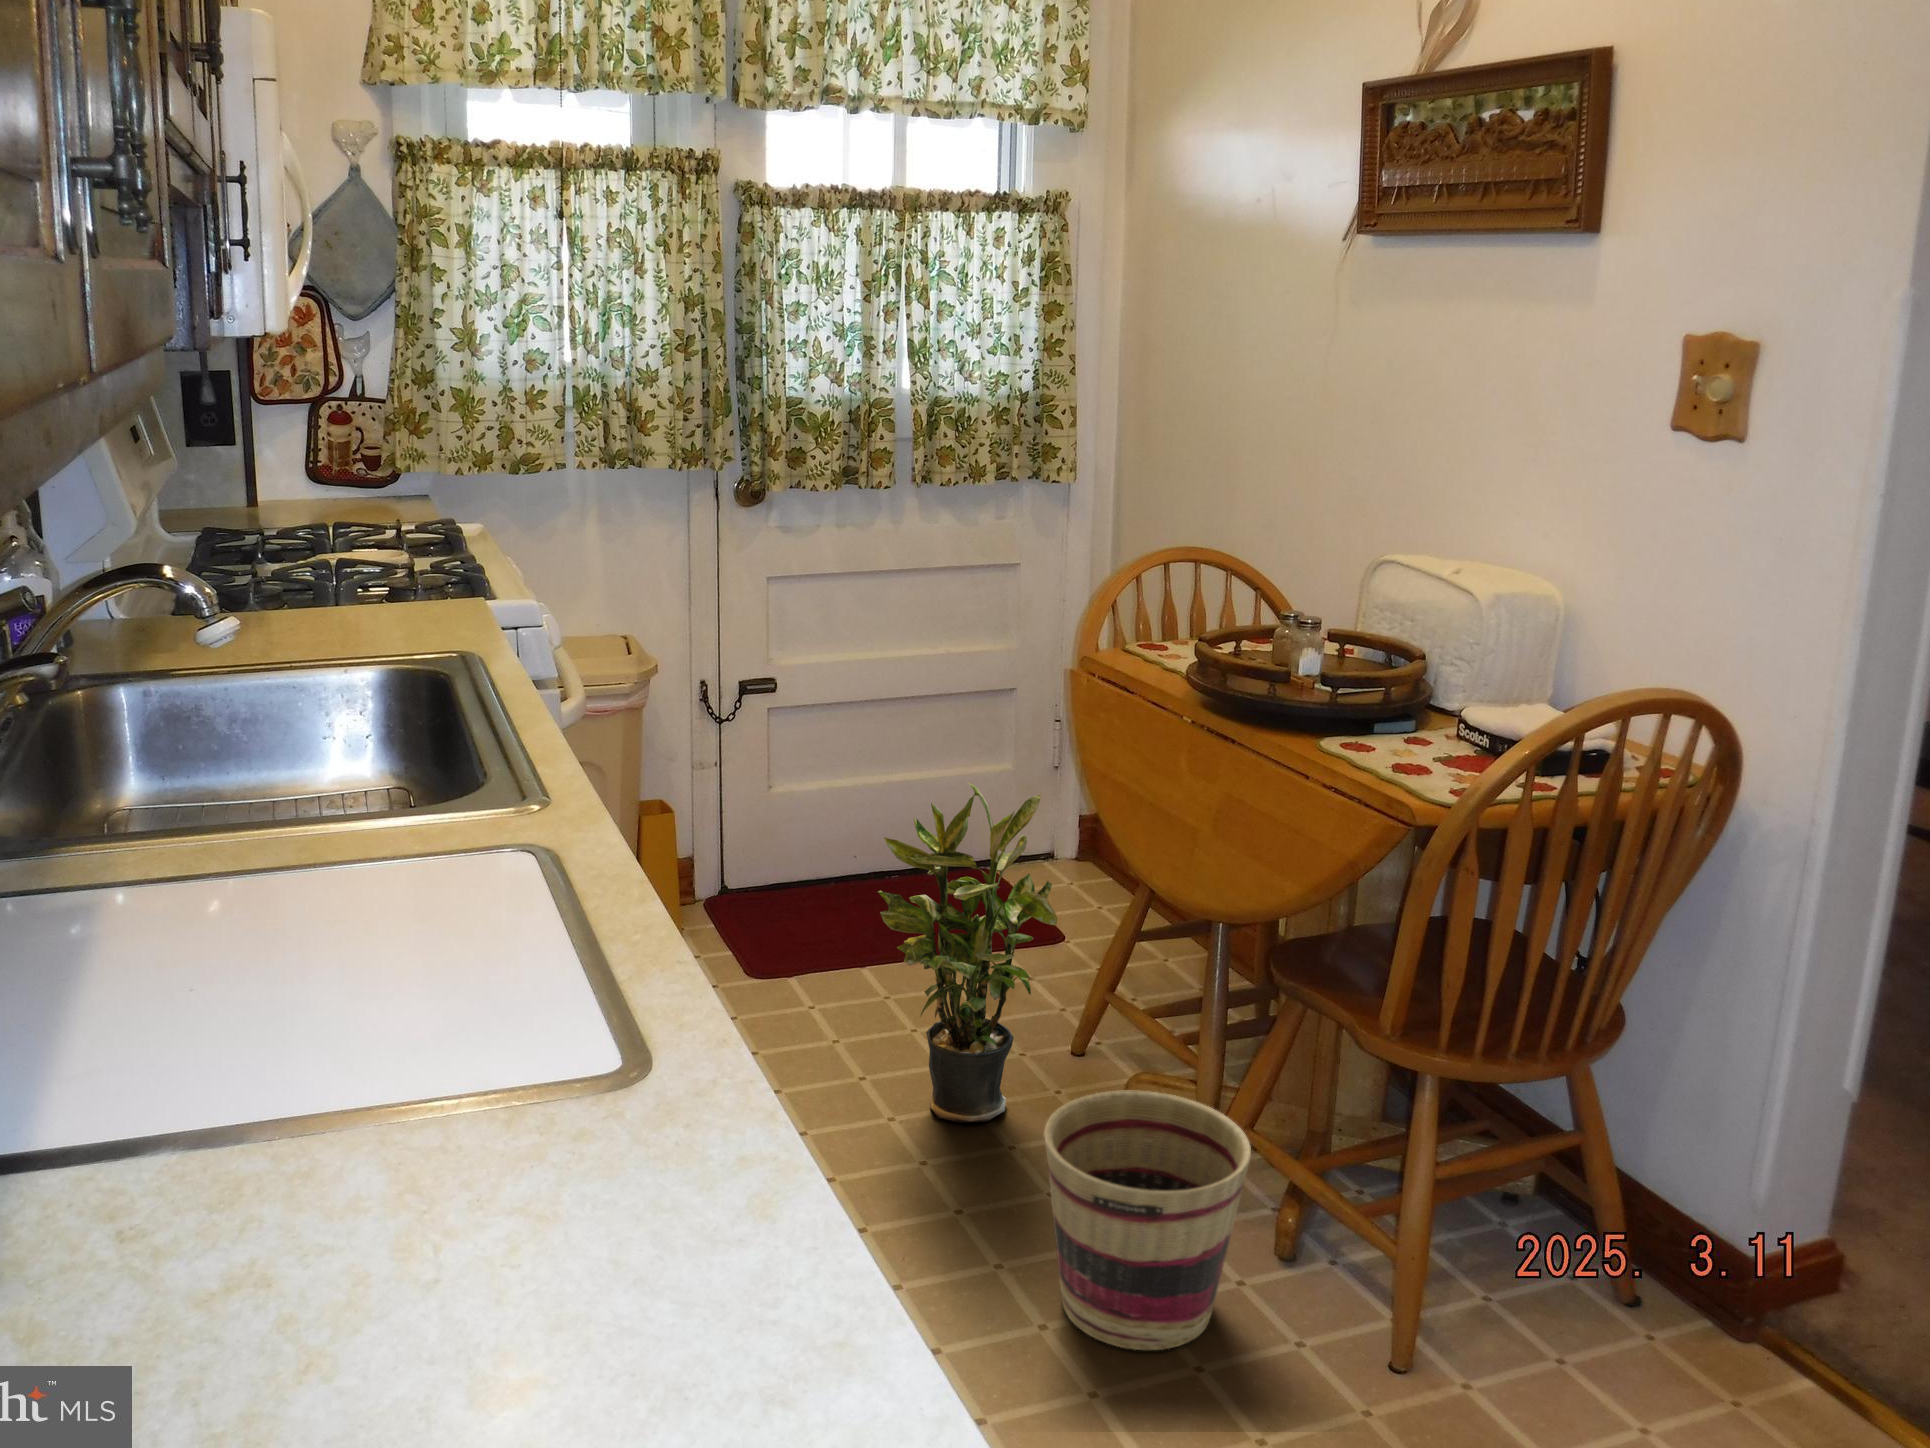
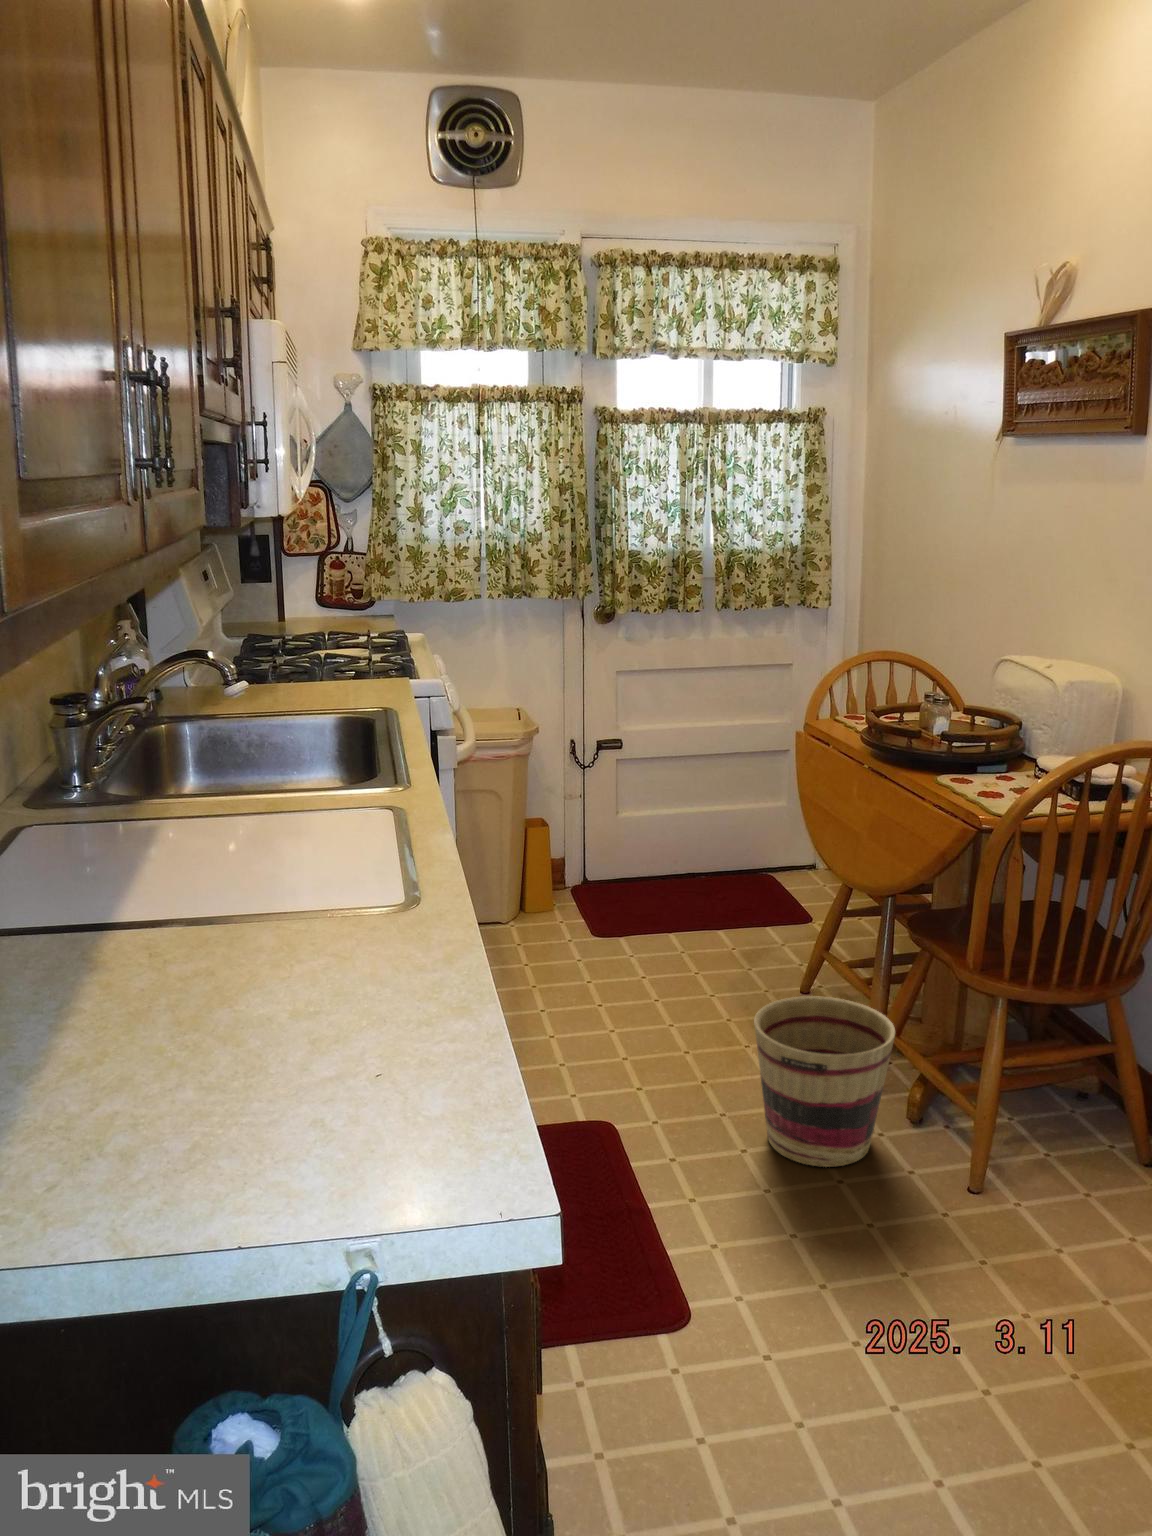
potted plant: present [878,783,1058,1122] -> none [662,796,787,1027]

